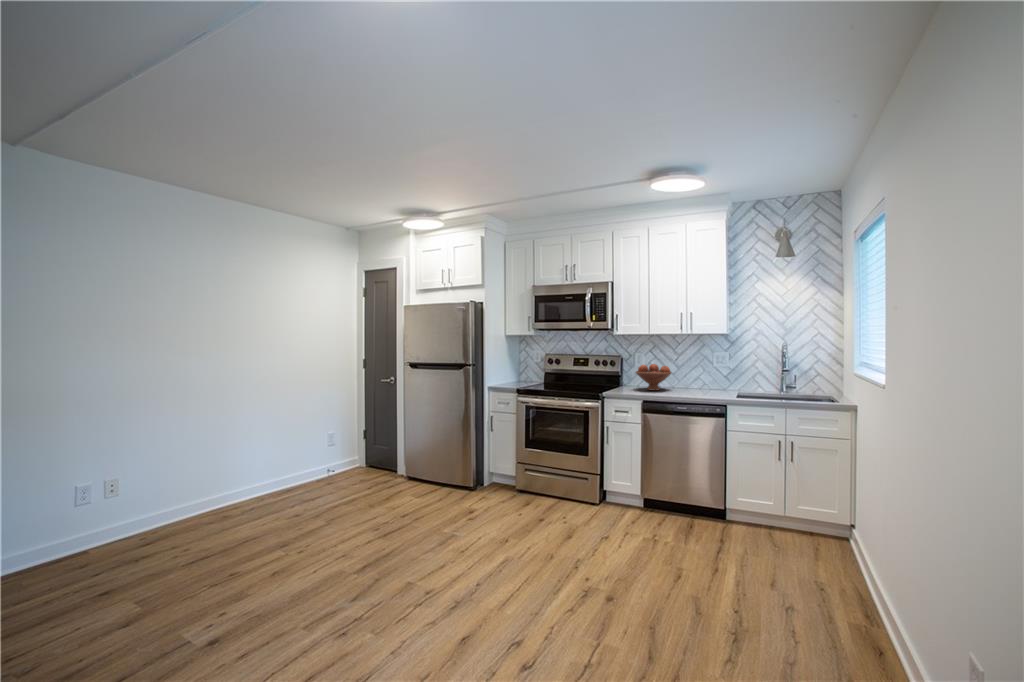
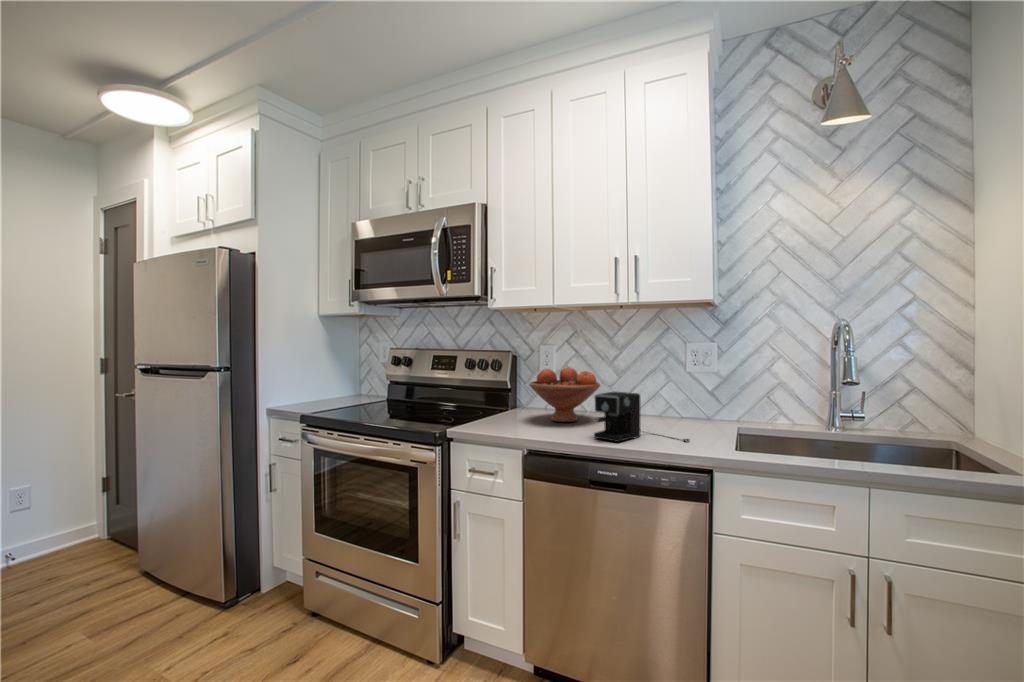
coffee maker: none [674,375,717,396] -> present [594,392,689,442]

